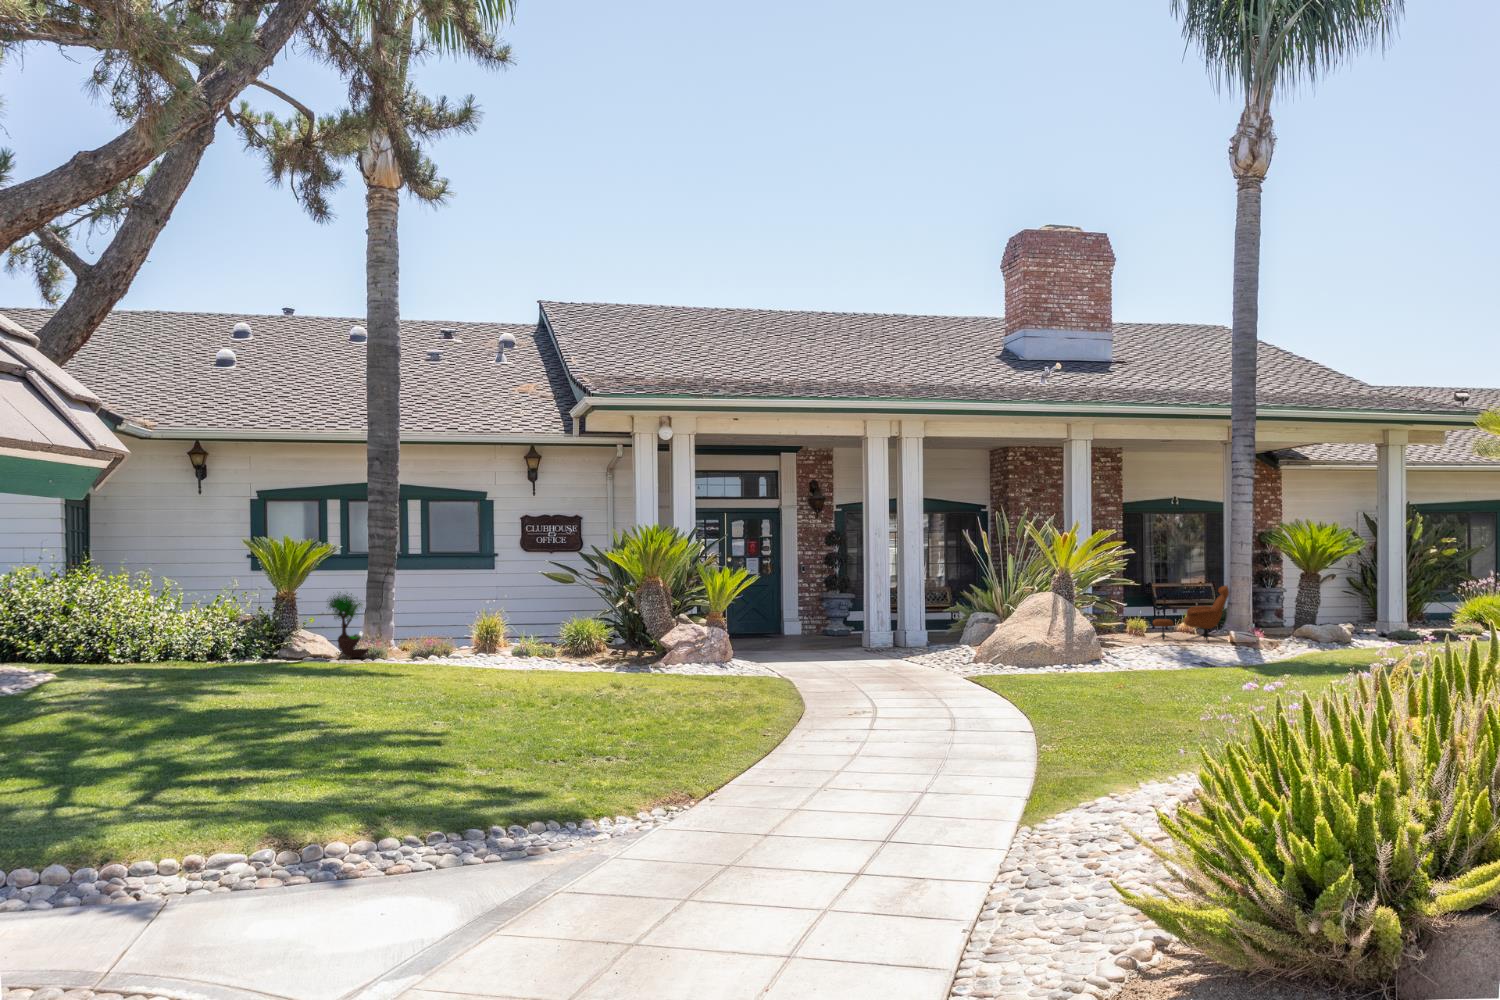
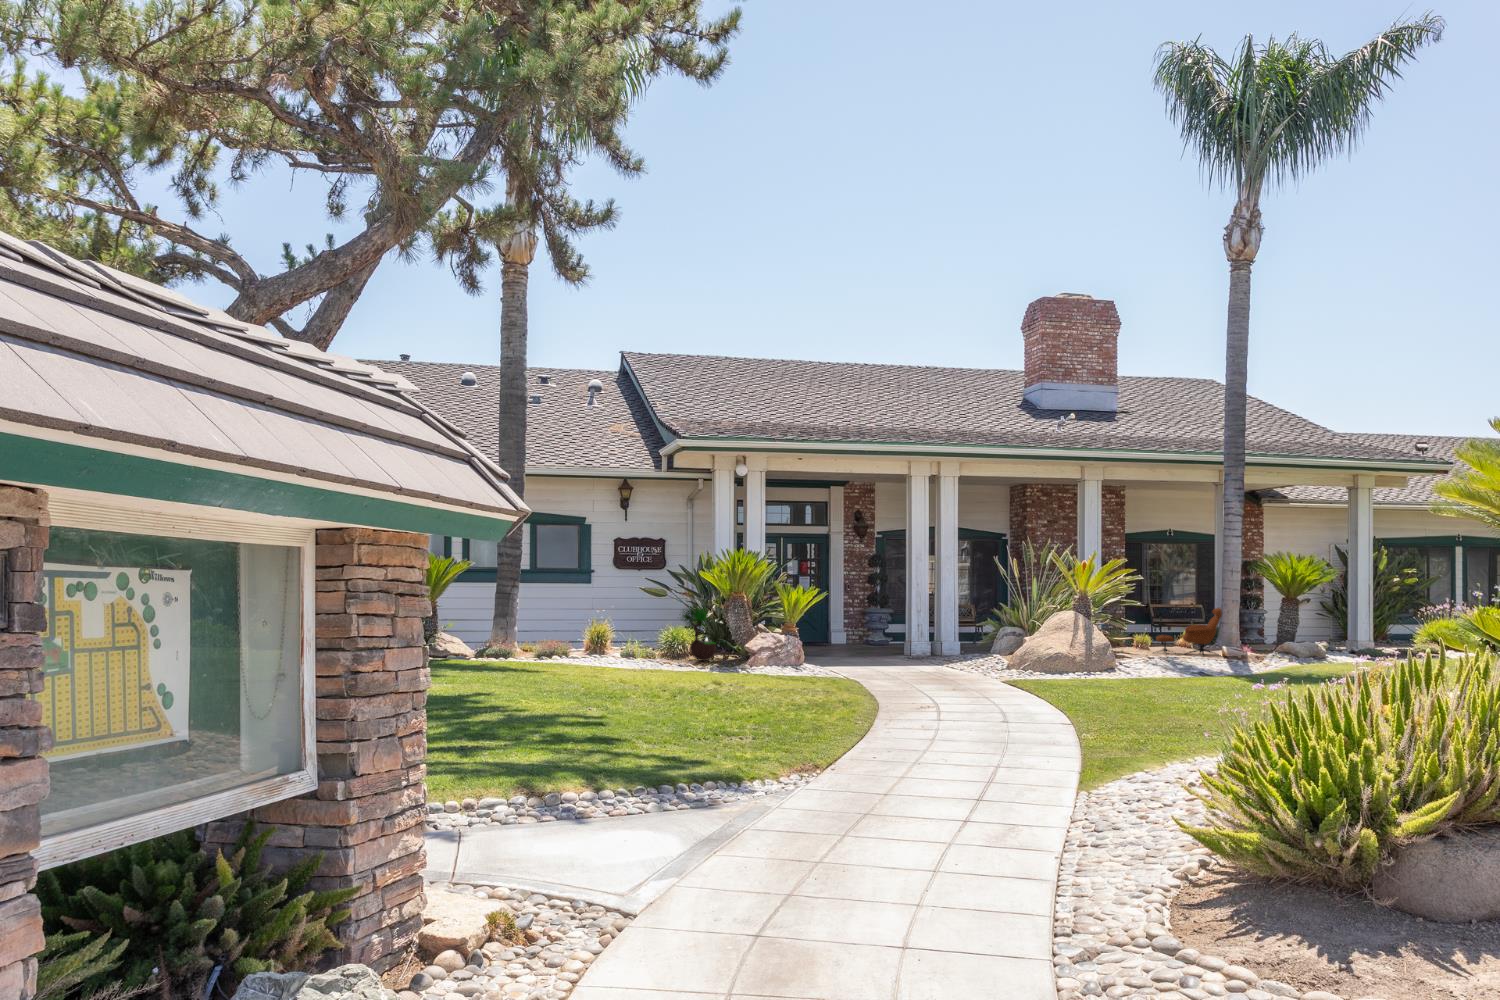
potted tree: present [326,592,369,658] -> present [682,607,716,661]

